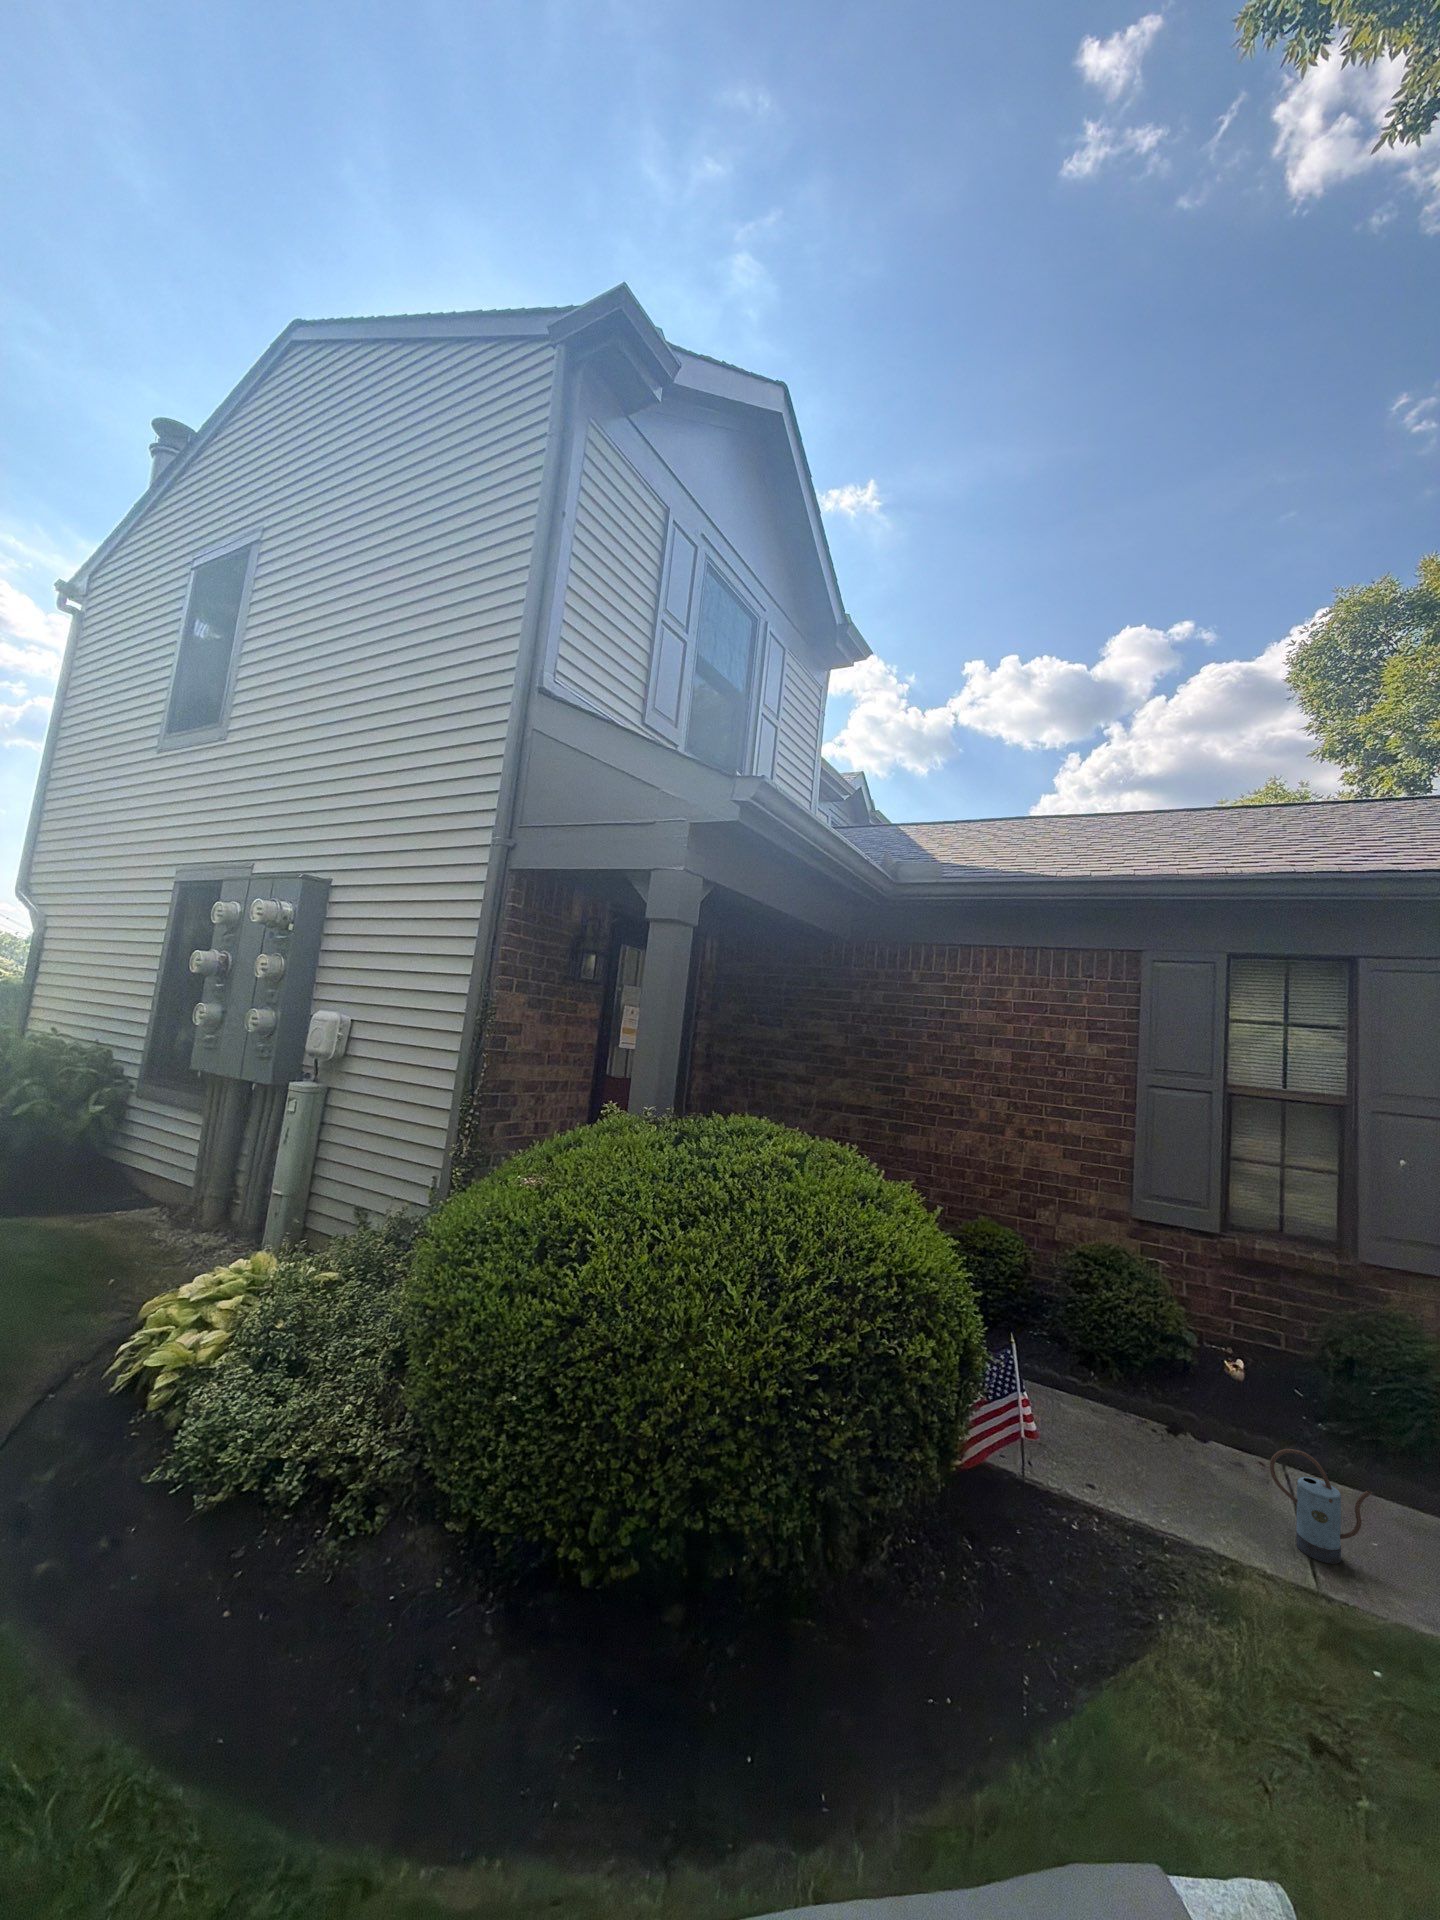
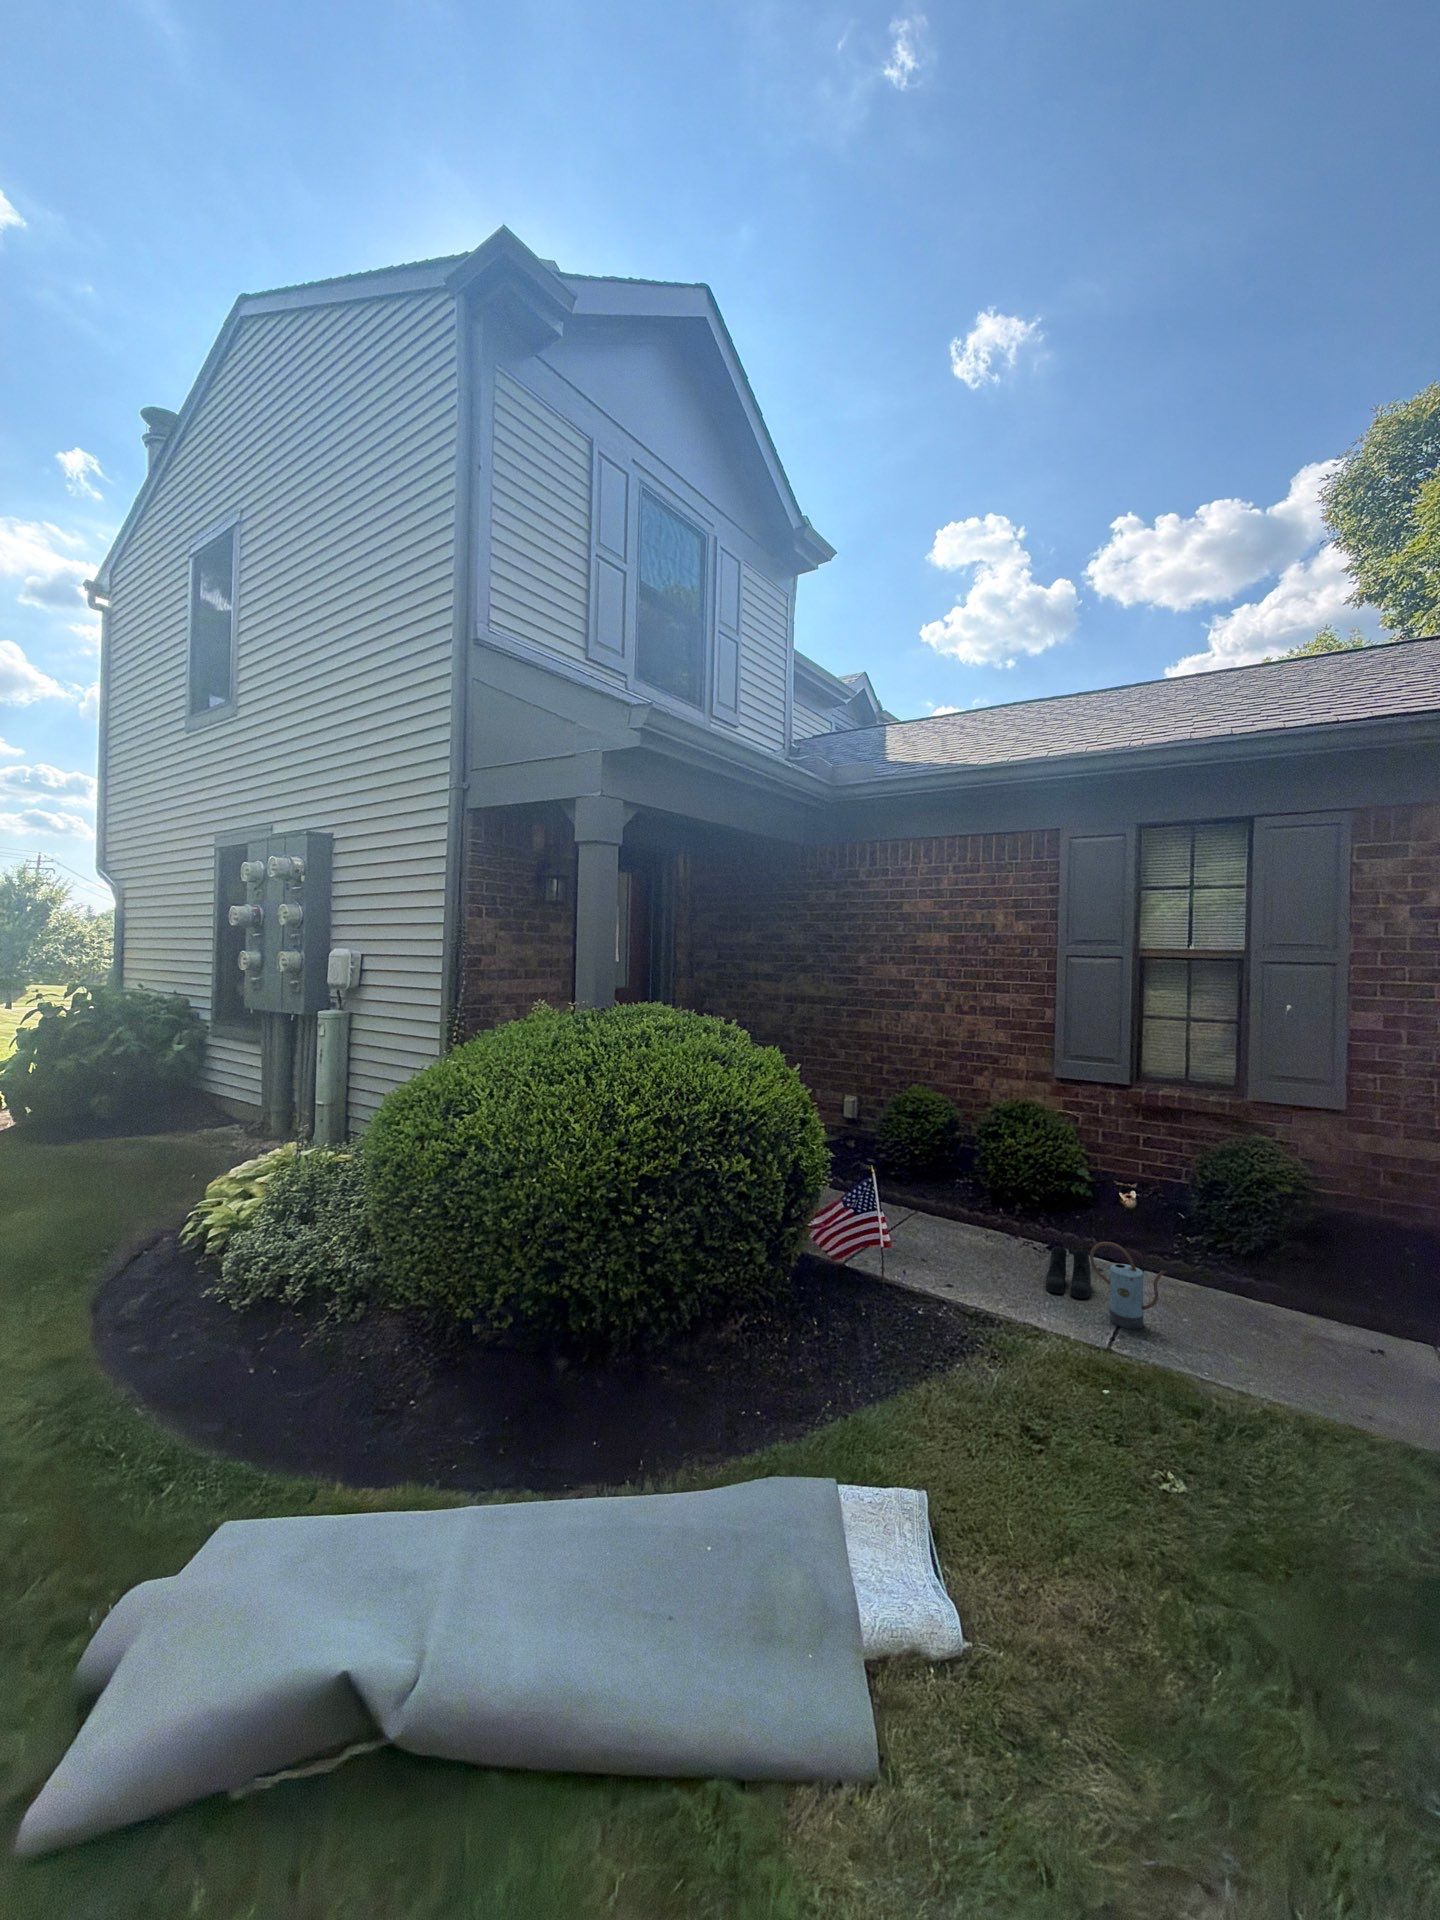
boots: none [1198,1442,1256,1515] -> present [1046,1246,1091,1298]

